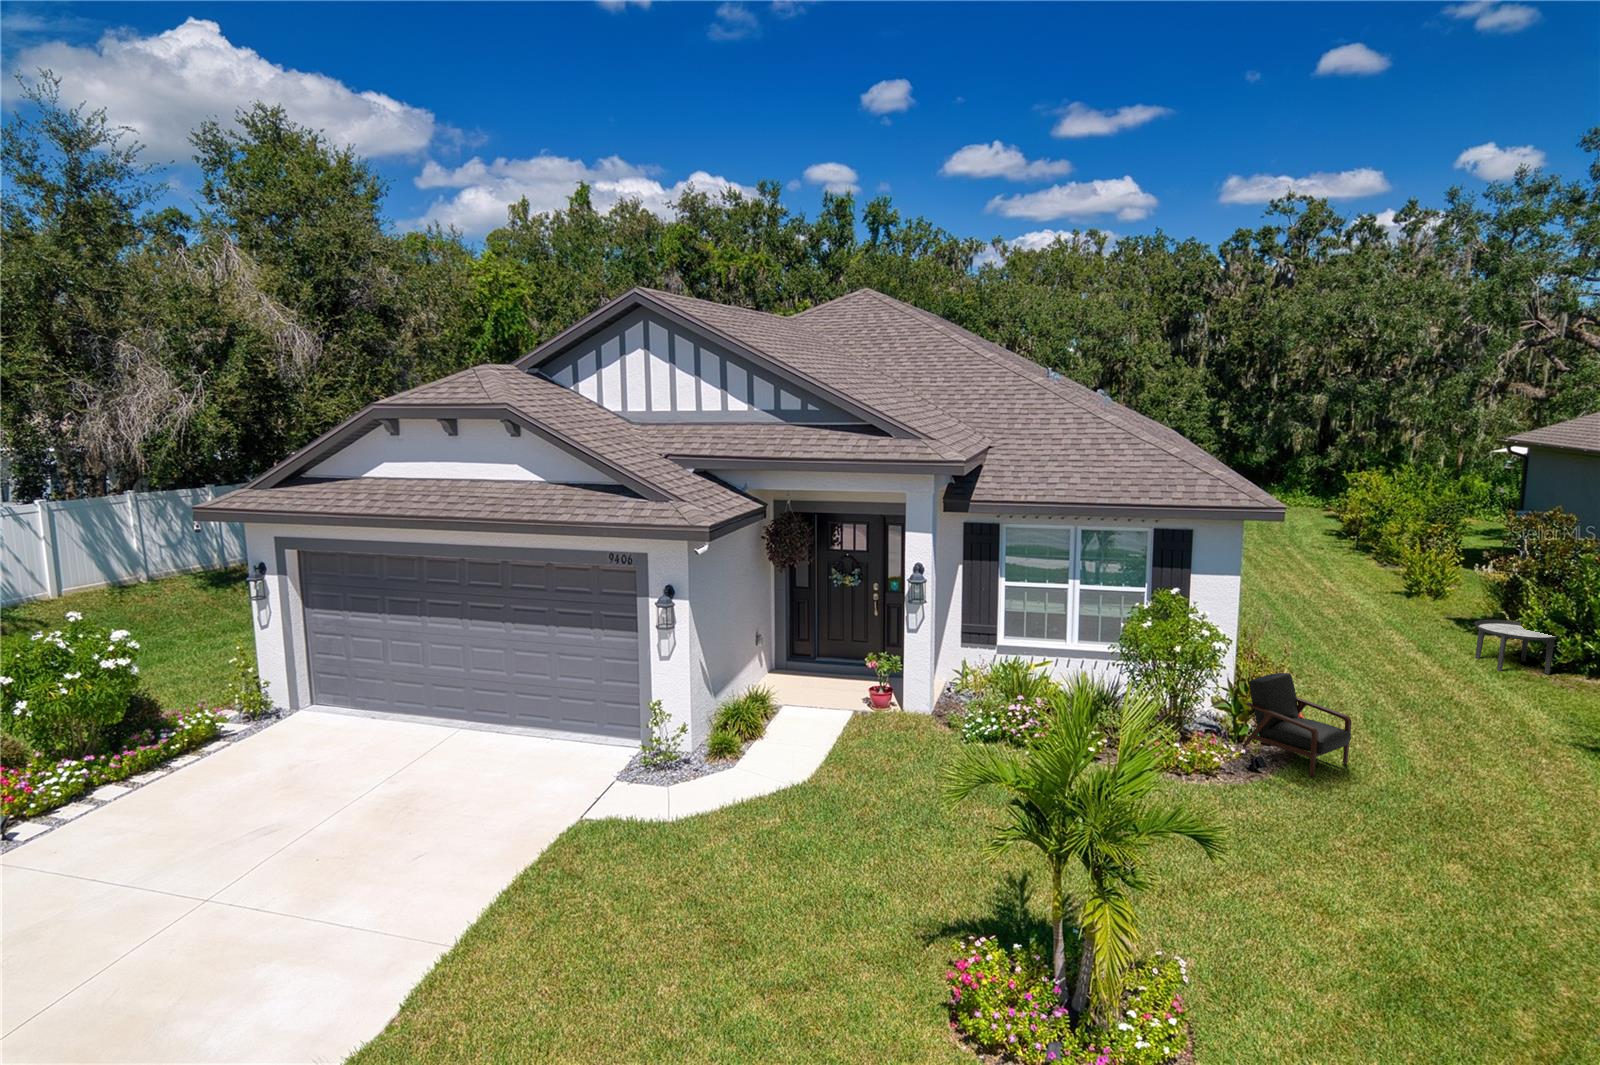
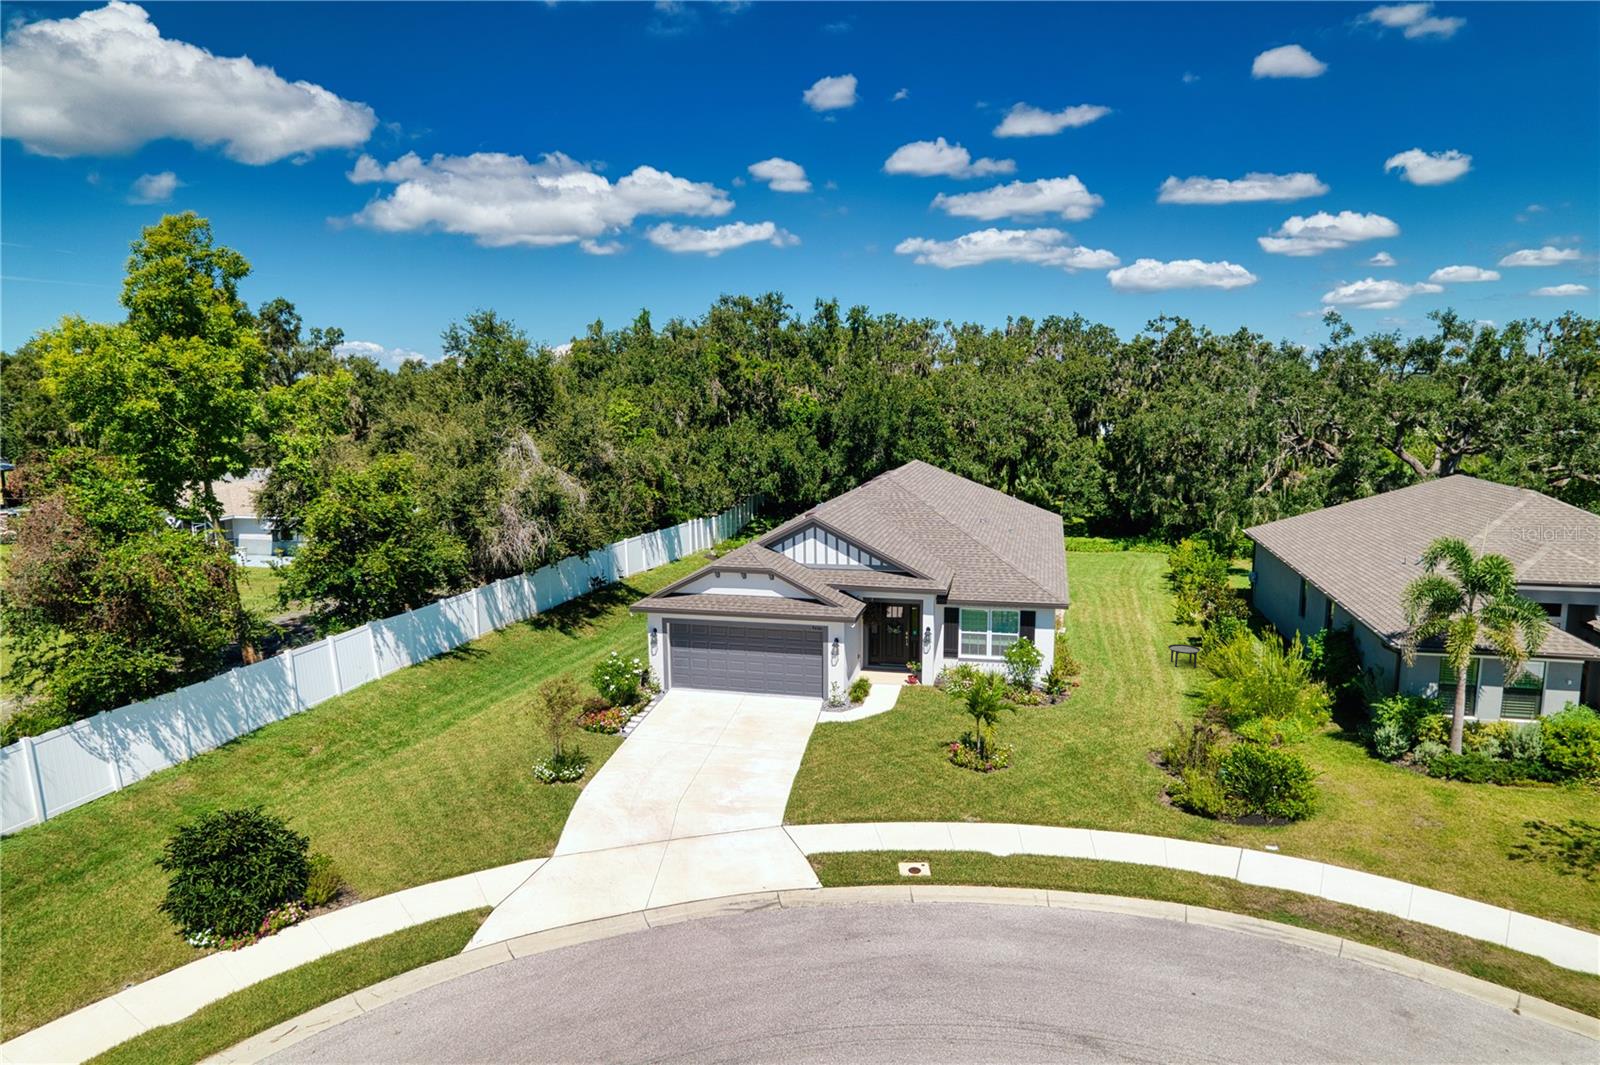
chair: present [1242,673,1352,777] -> none [1049,668,1088,705]

